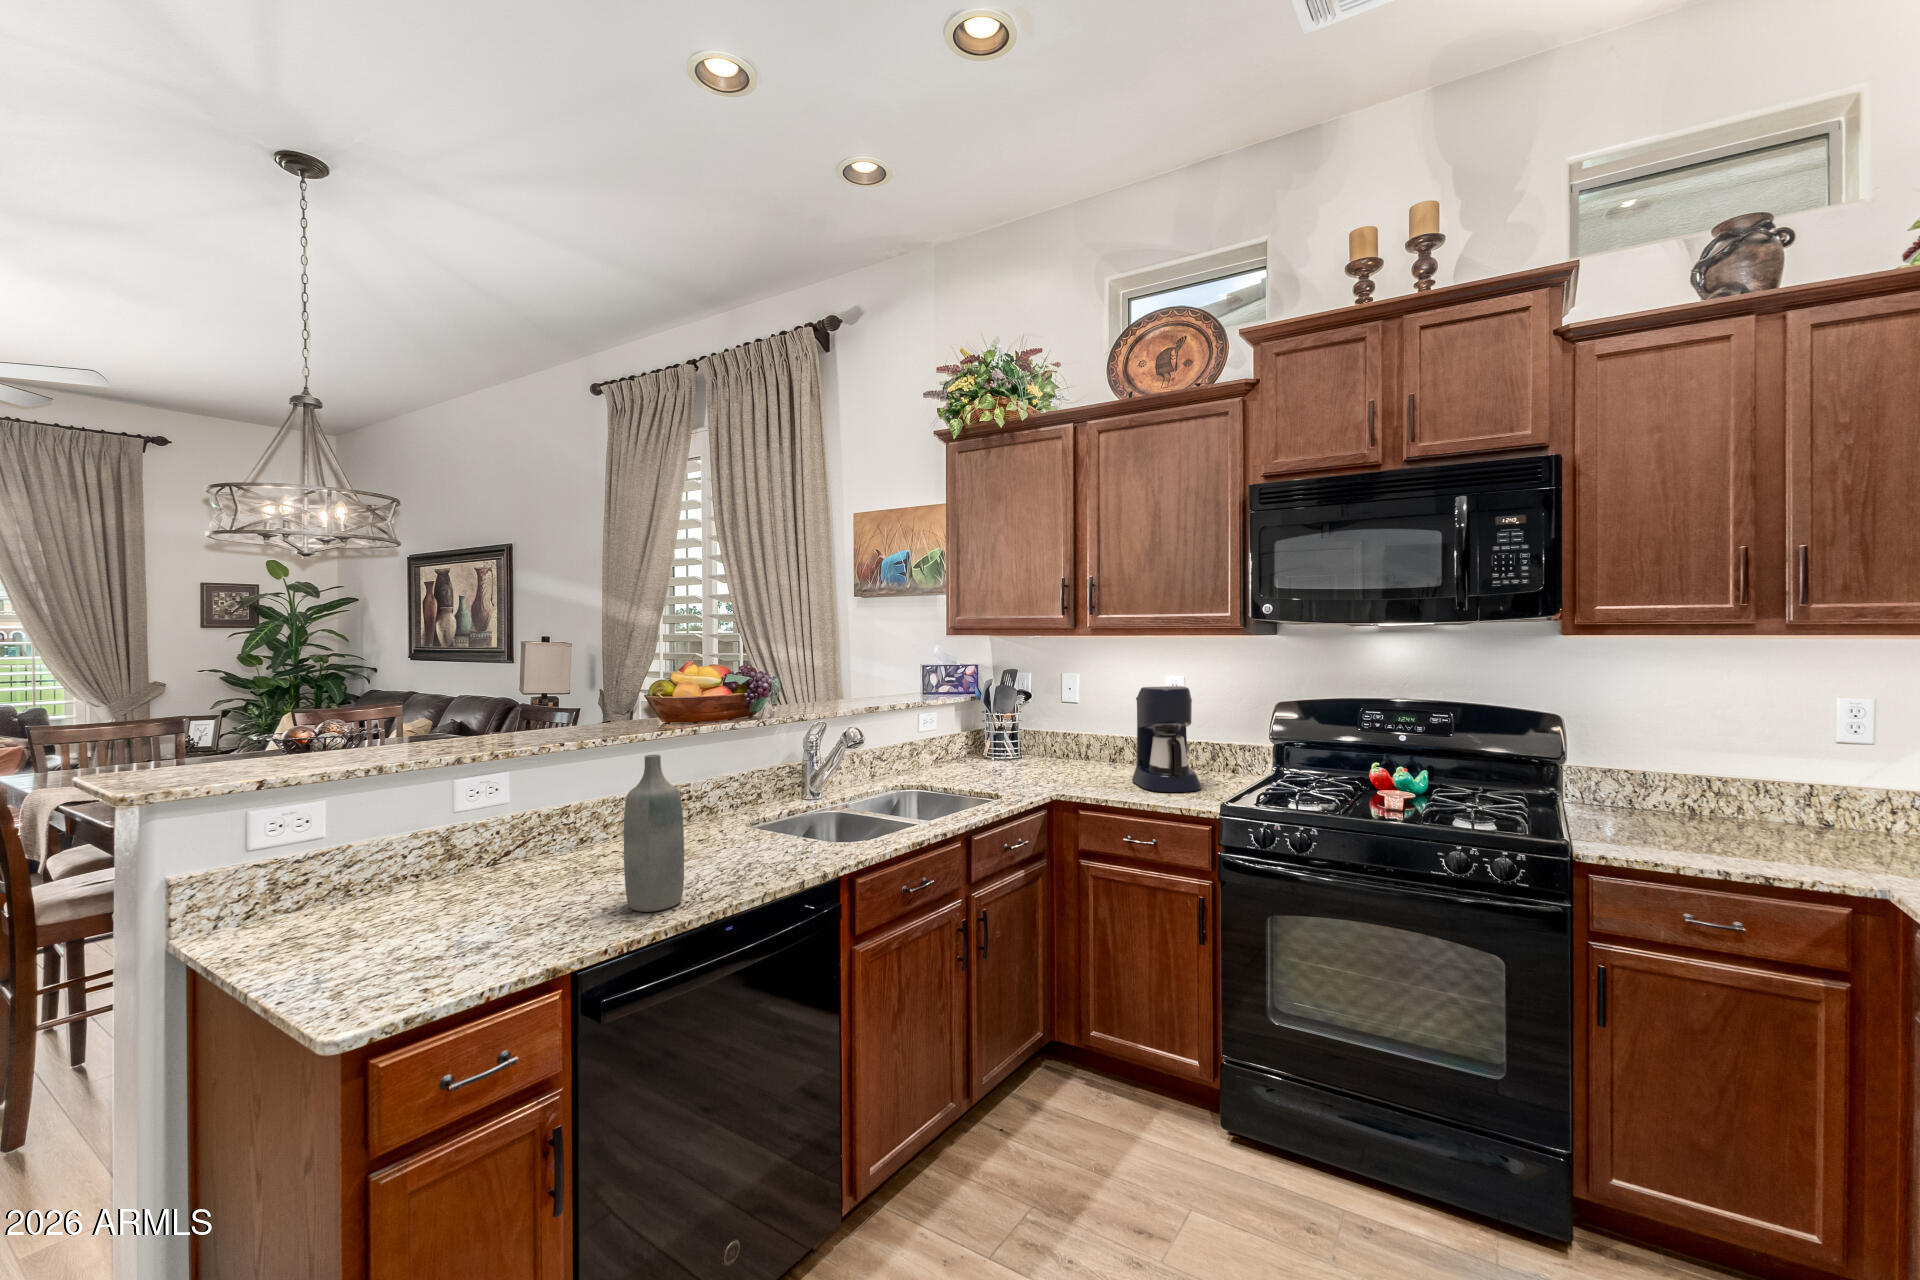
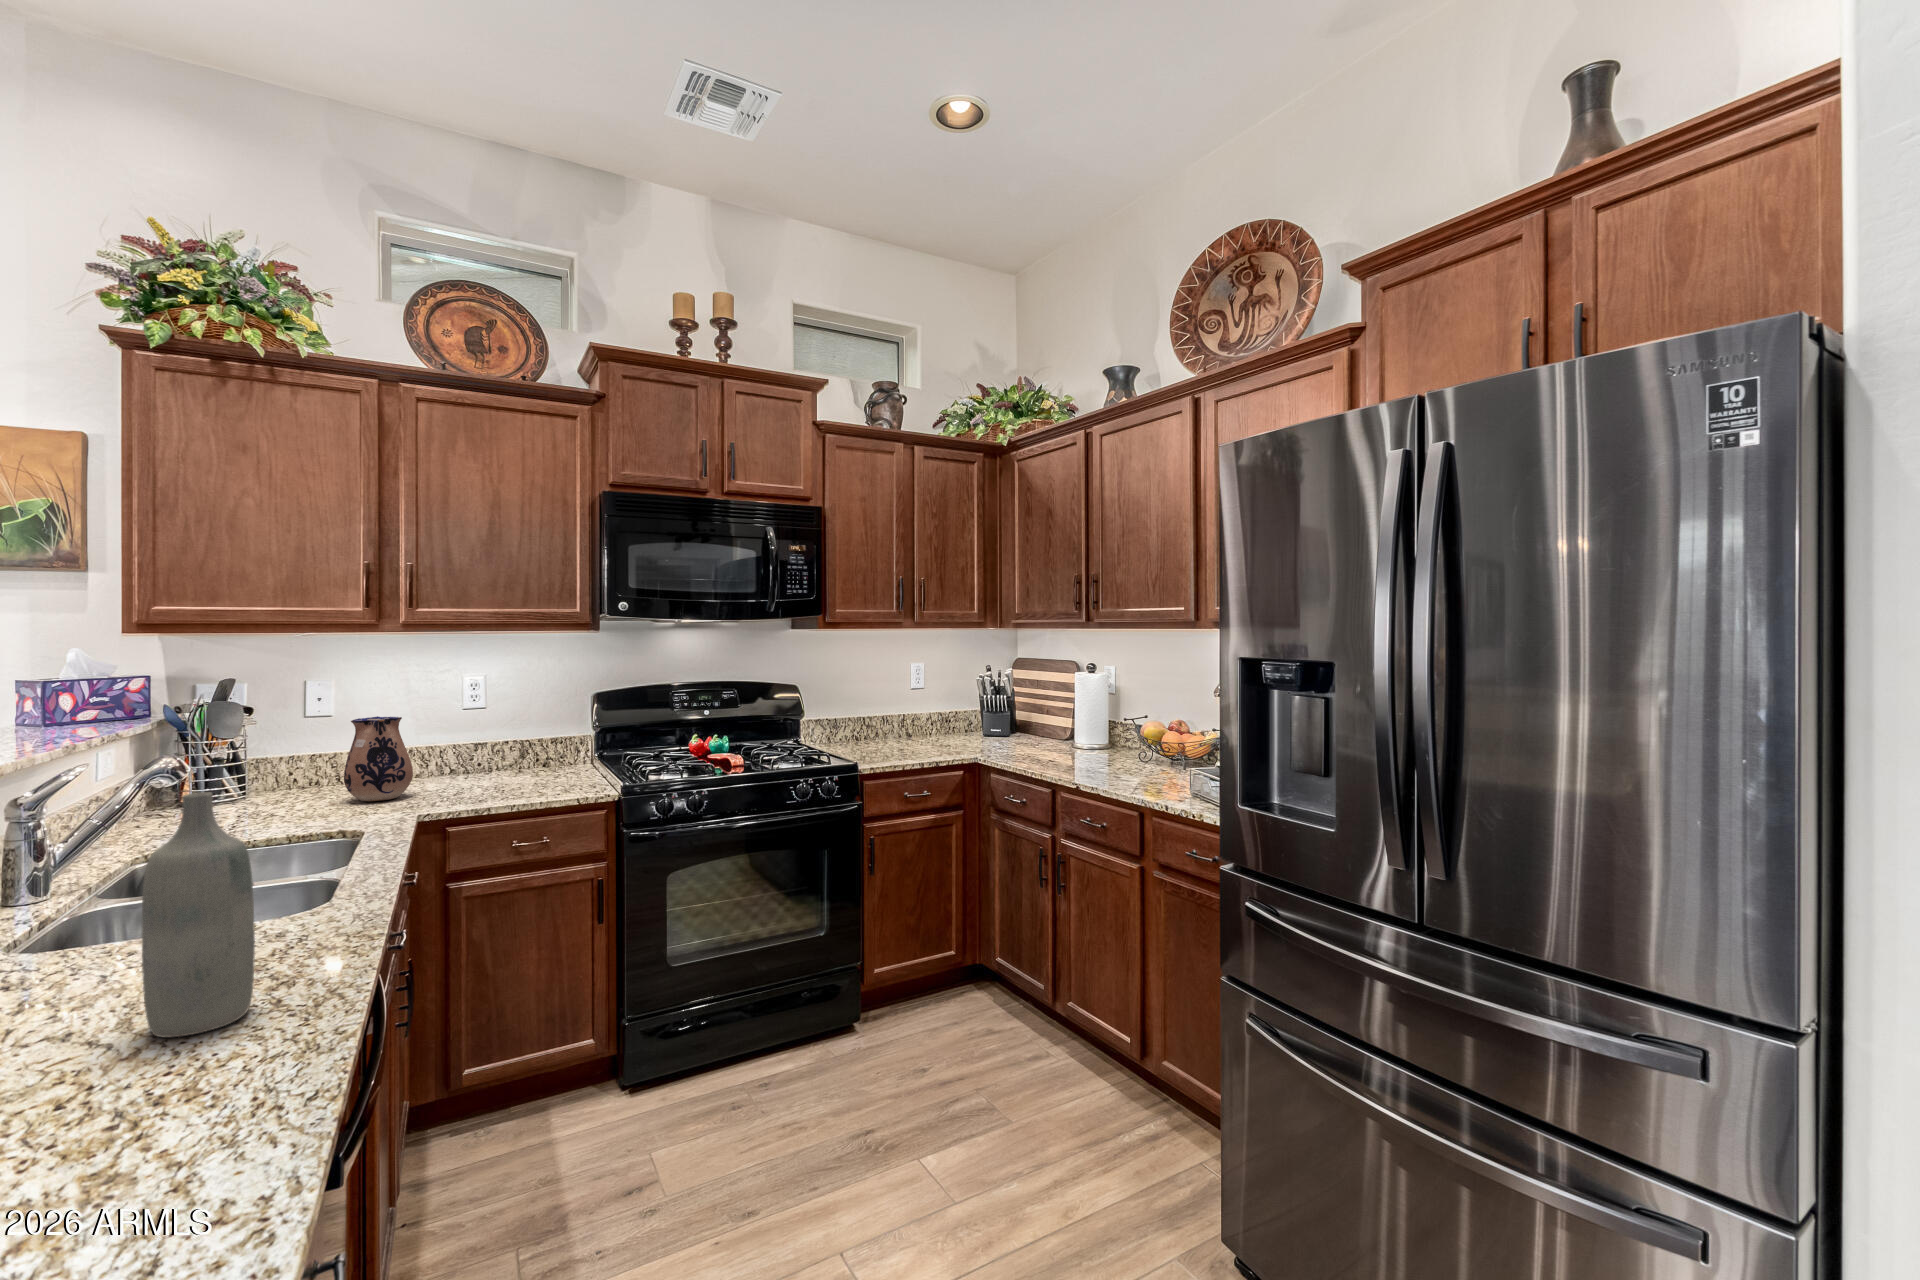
coffee maker: present [1132,686,1201,792] -> none [464,683,552,793]
ceramic pitcher: none [1049,708,1097,778] -> present [344,716,413,801]

